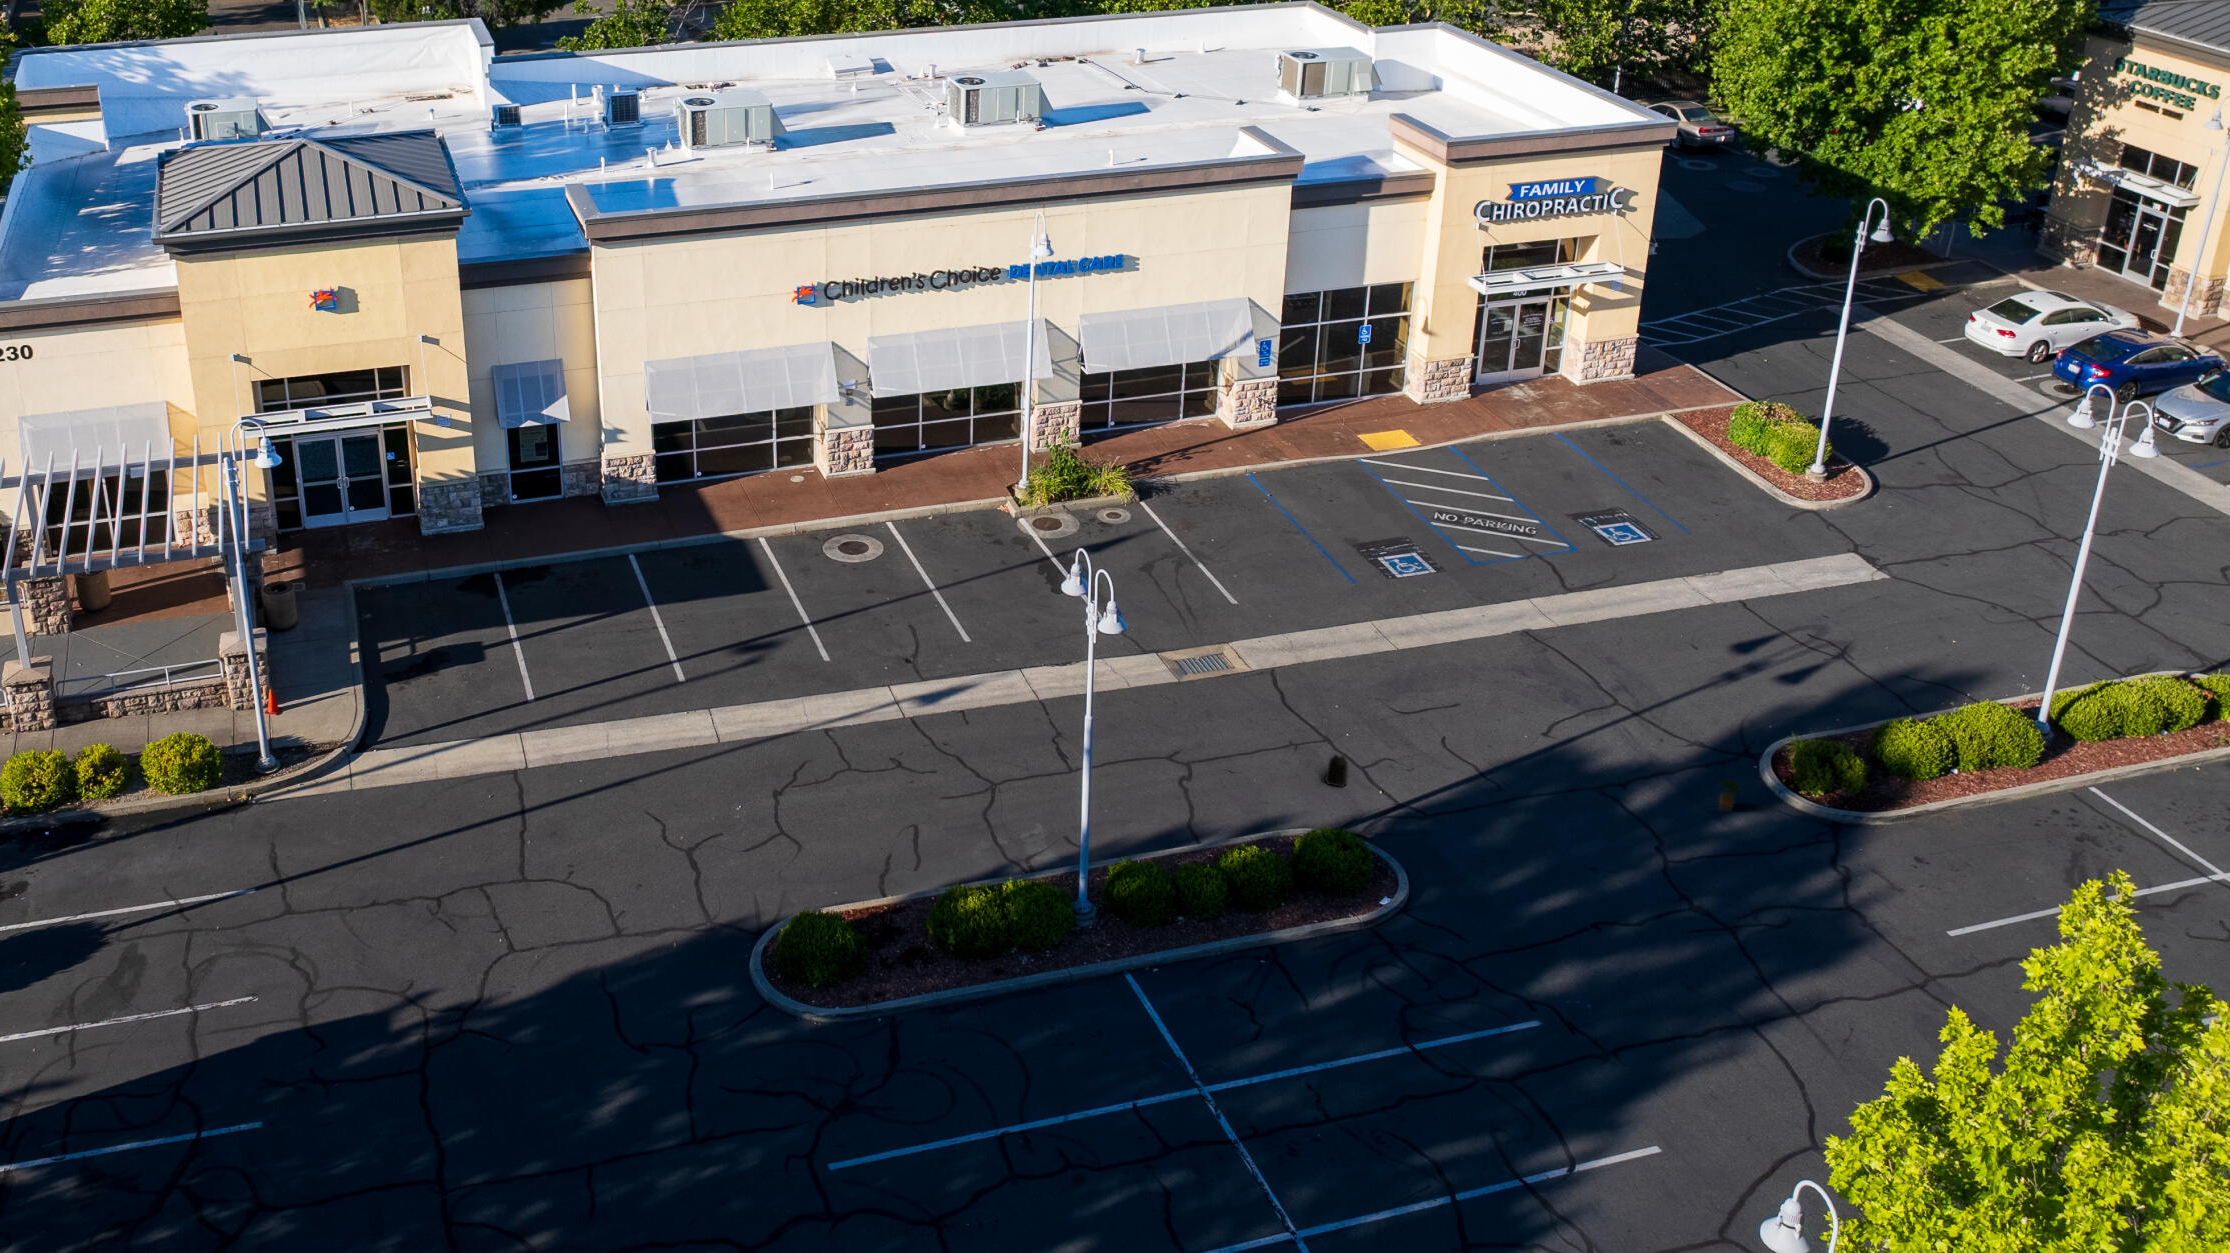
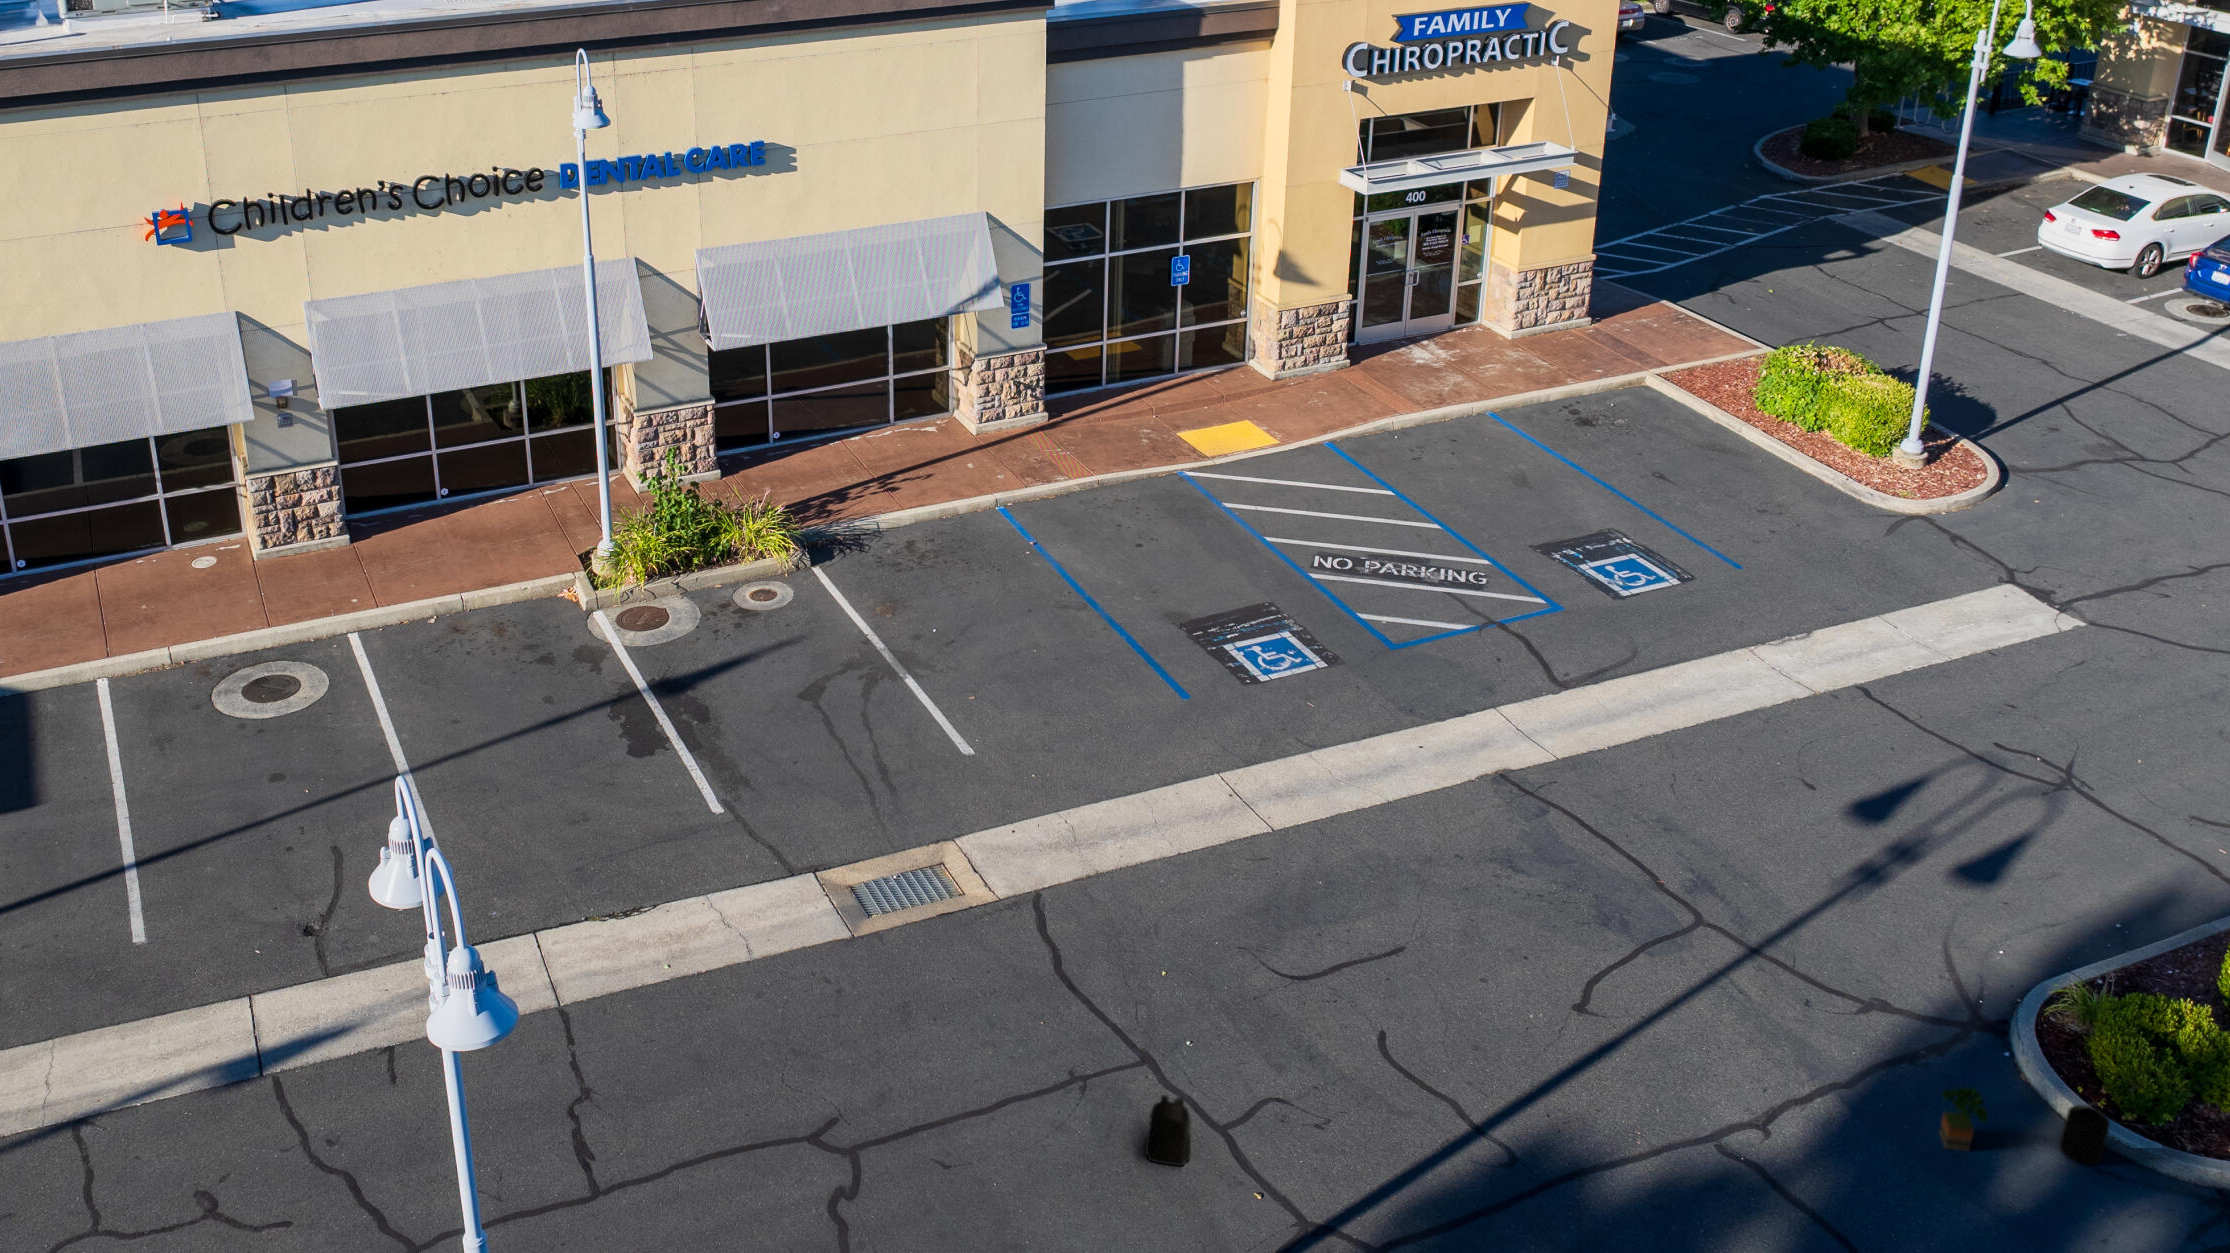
trash can: none [1778,791,1802,821] -> present [2060,1105,2110,1165]

